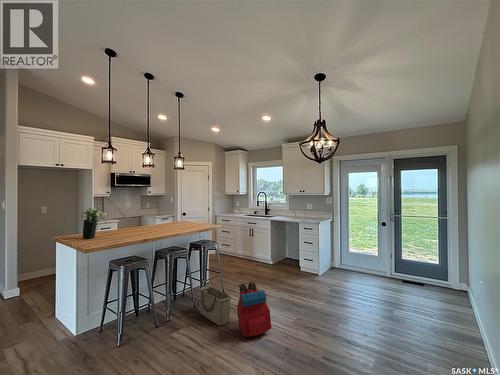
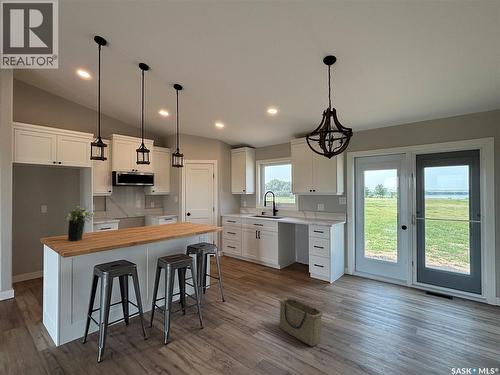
backpack: present [237,282,271,337] -> none [234,292,272,356]
basket: present [199,286,231,326] -> present [279,297,323,346]

